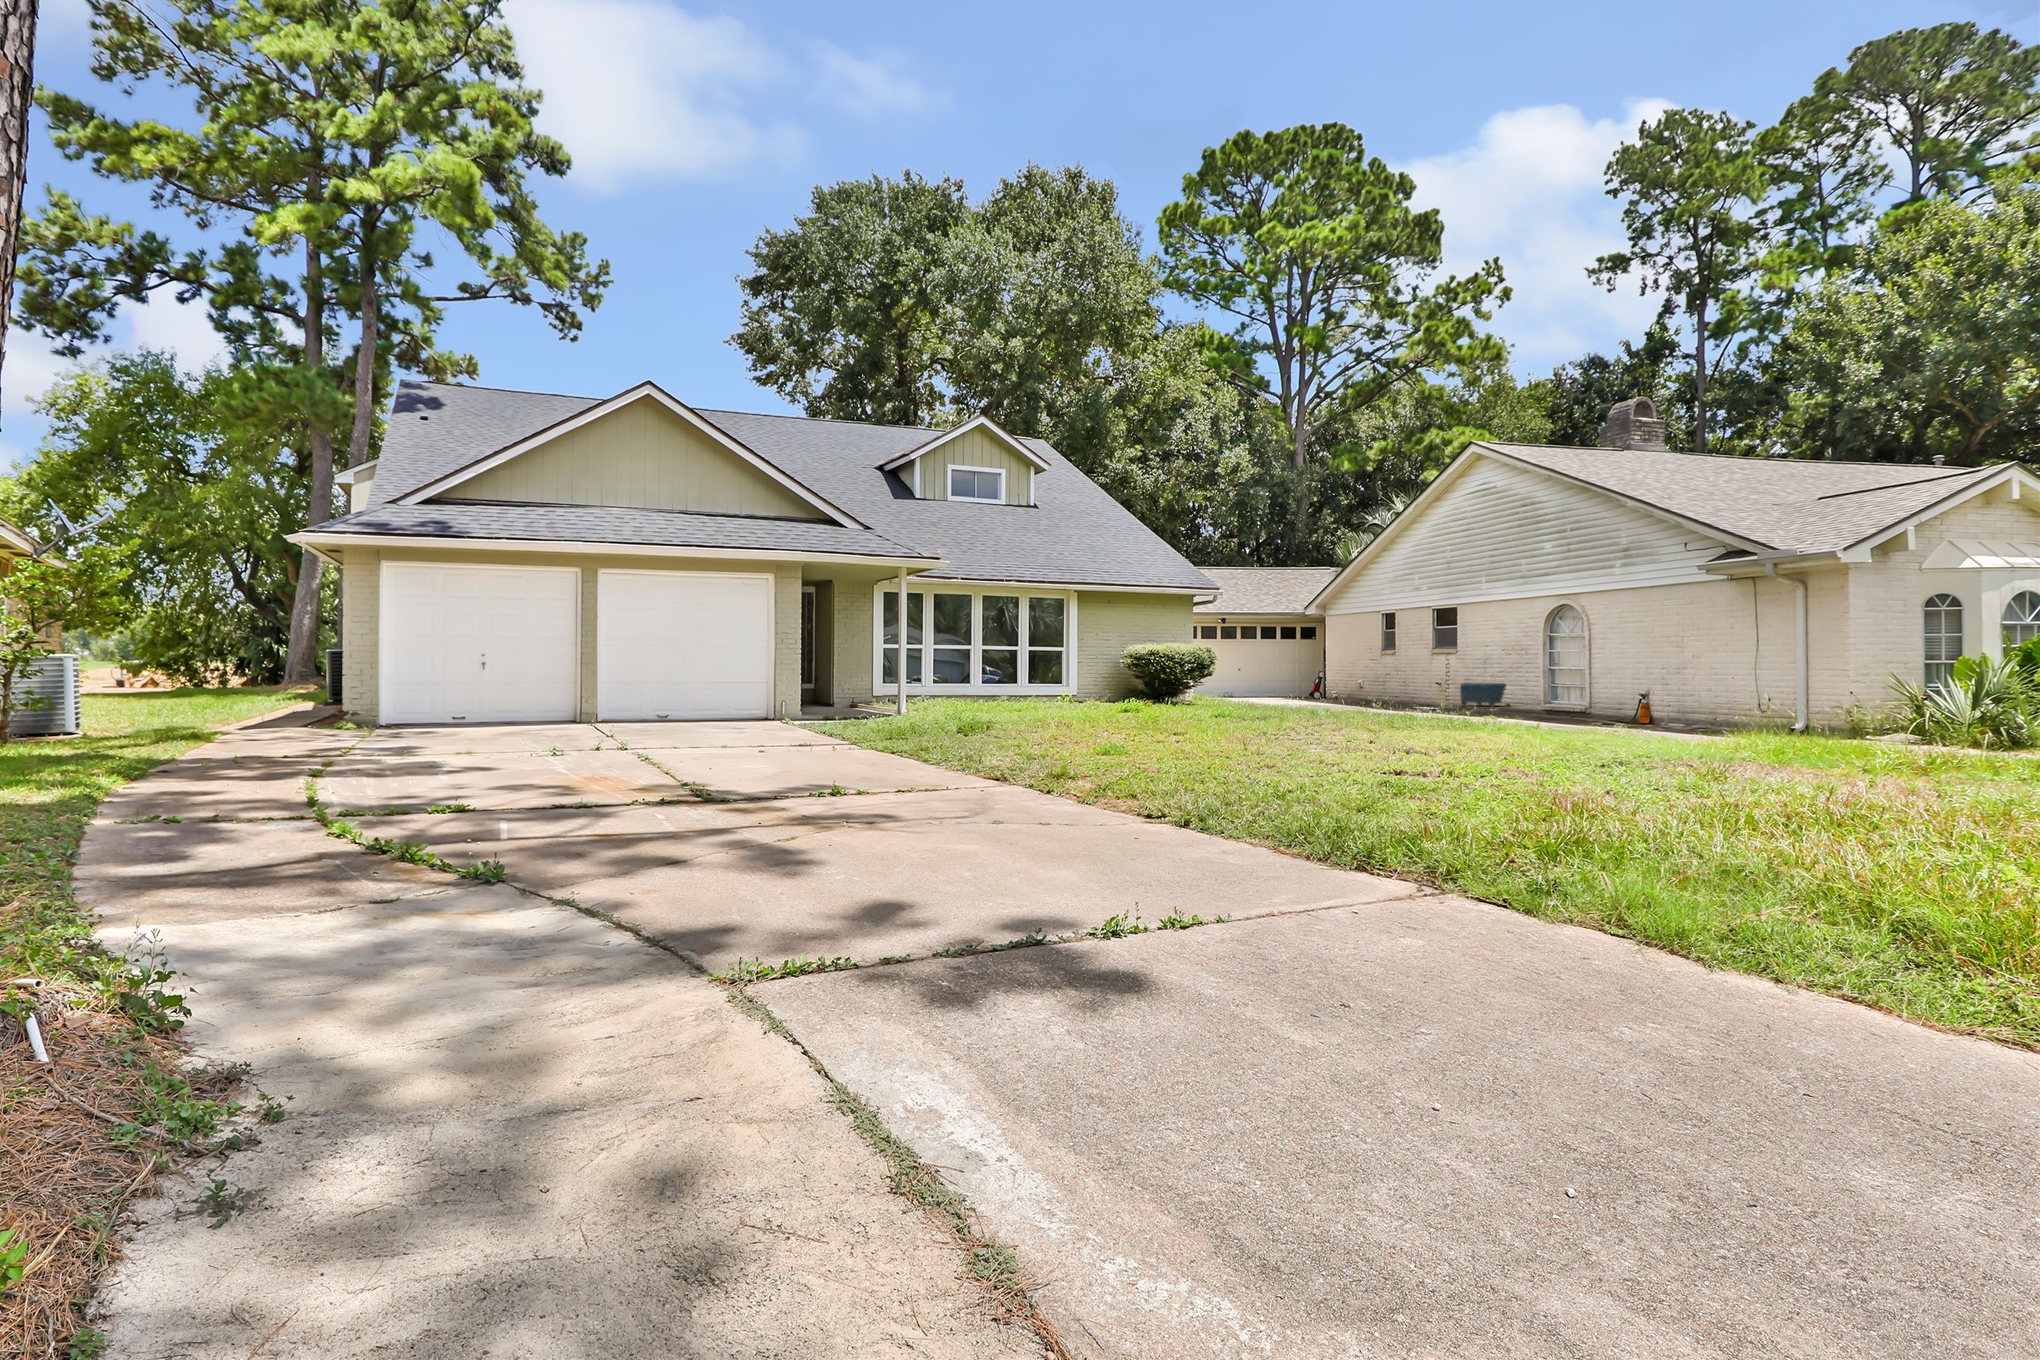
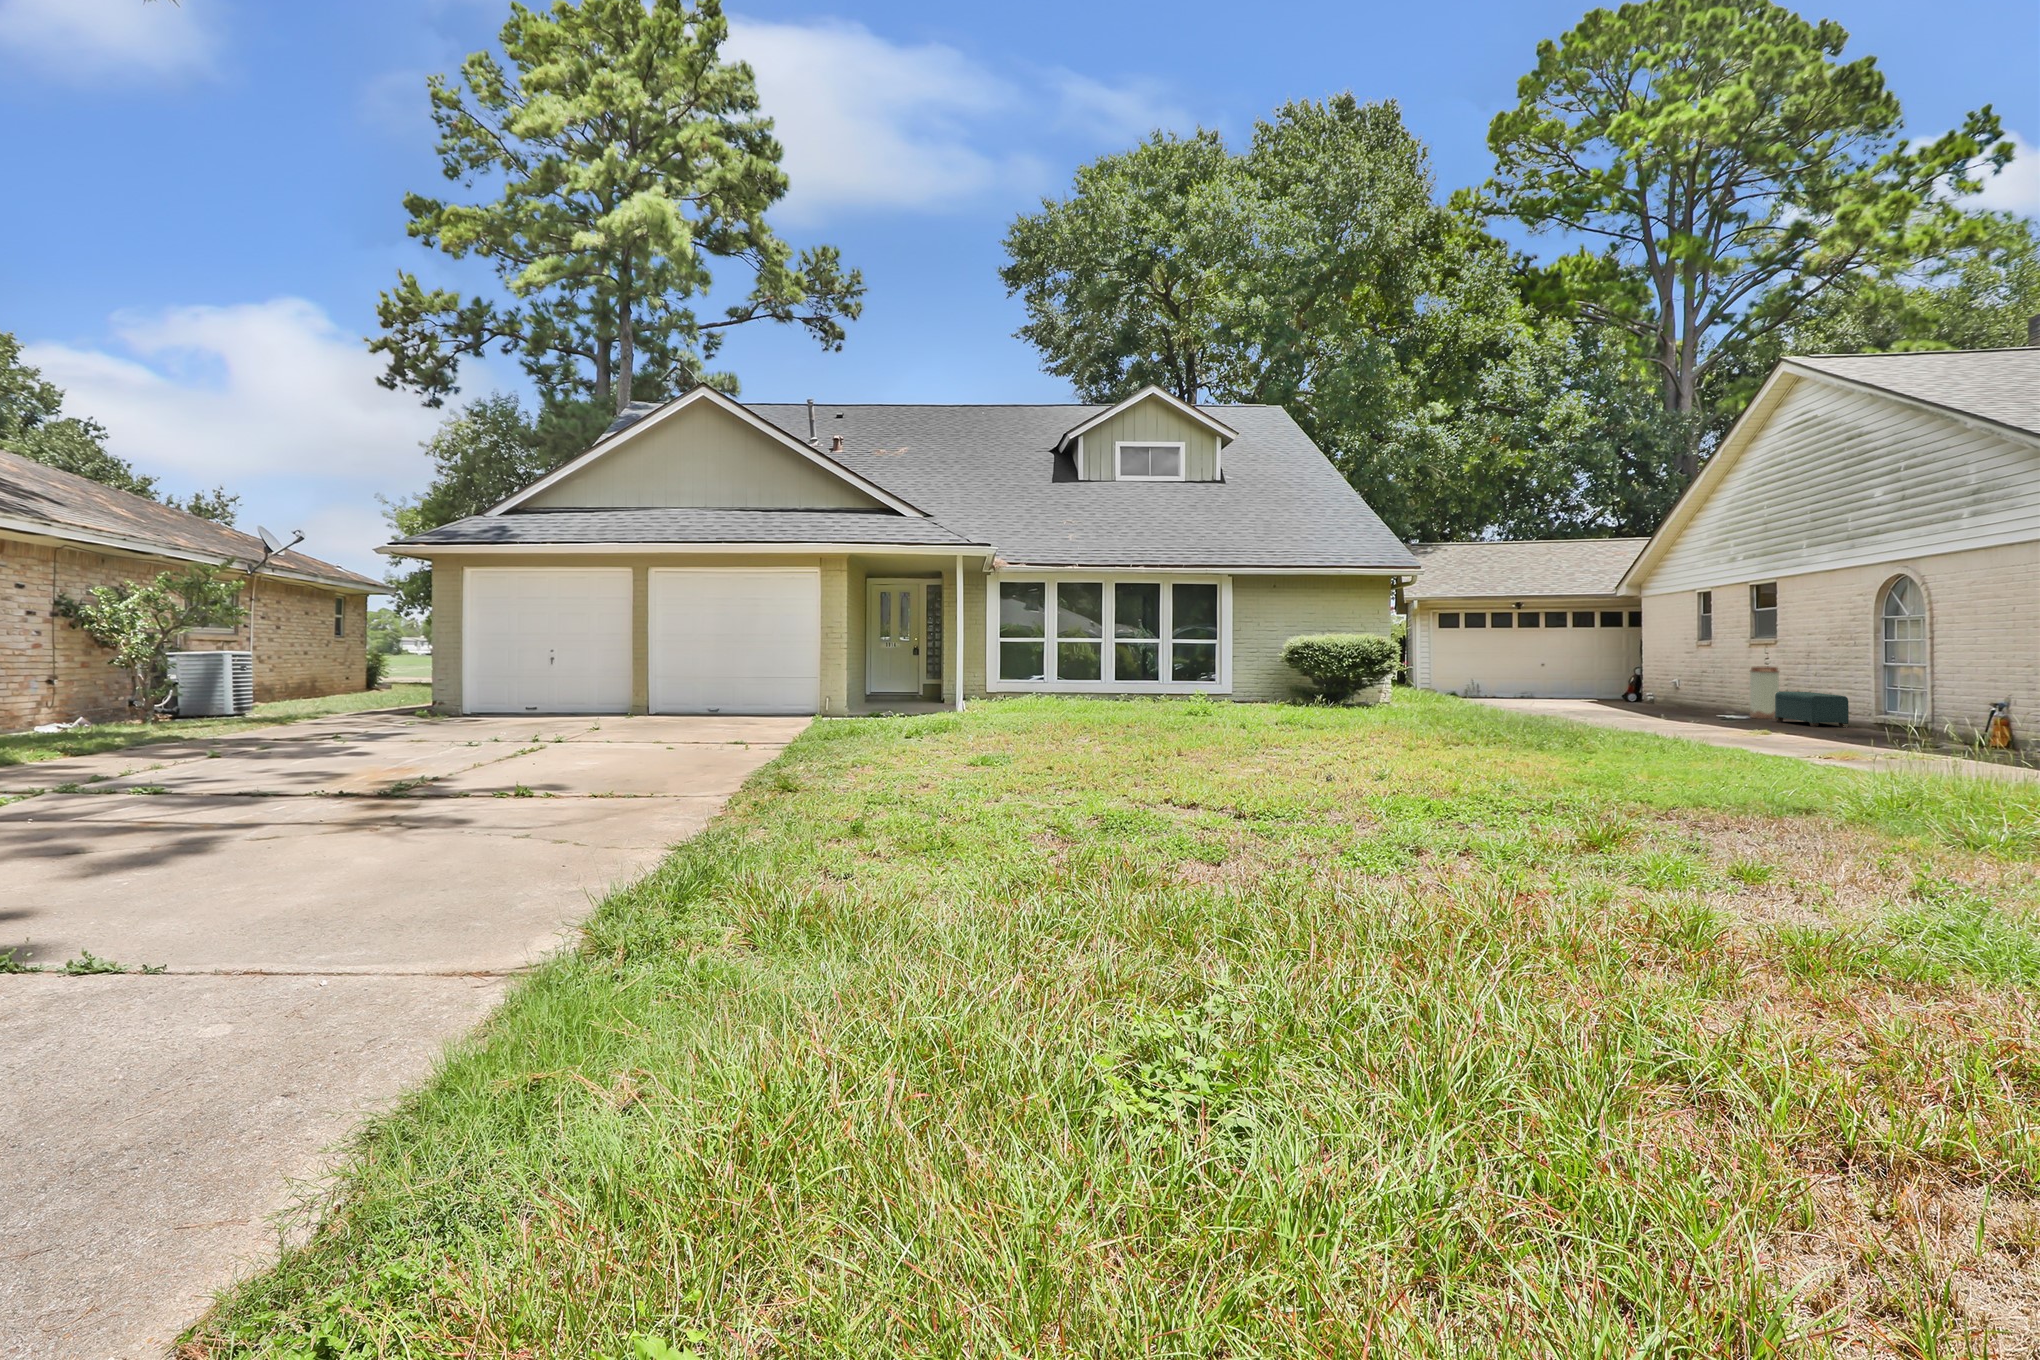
trash can: none [1438,665,1459,705] -> present [1750,666,1779,719]

